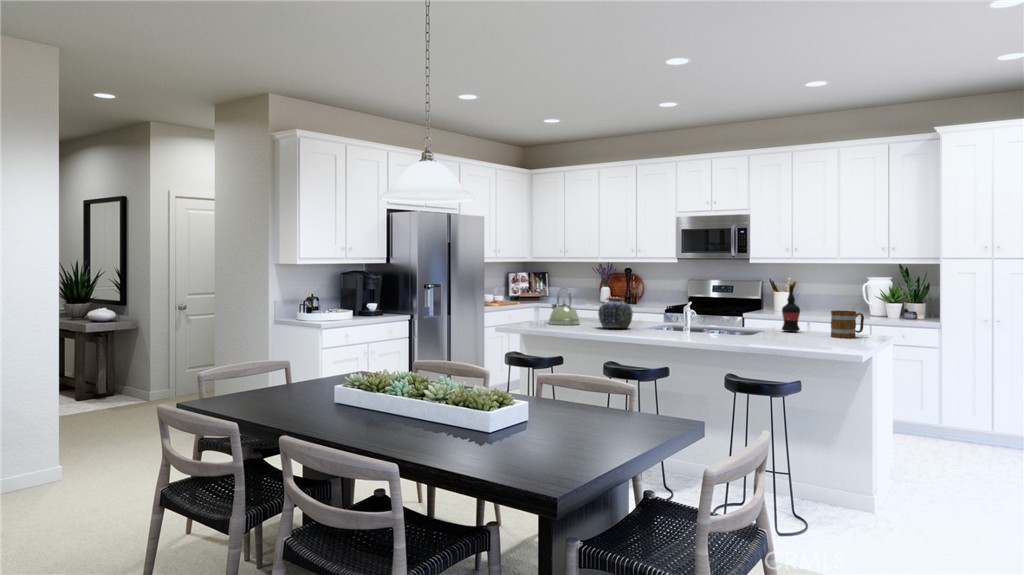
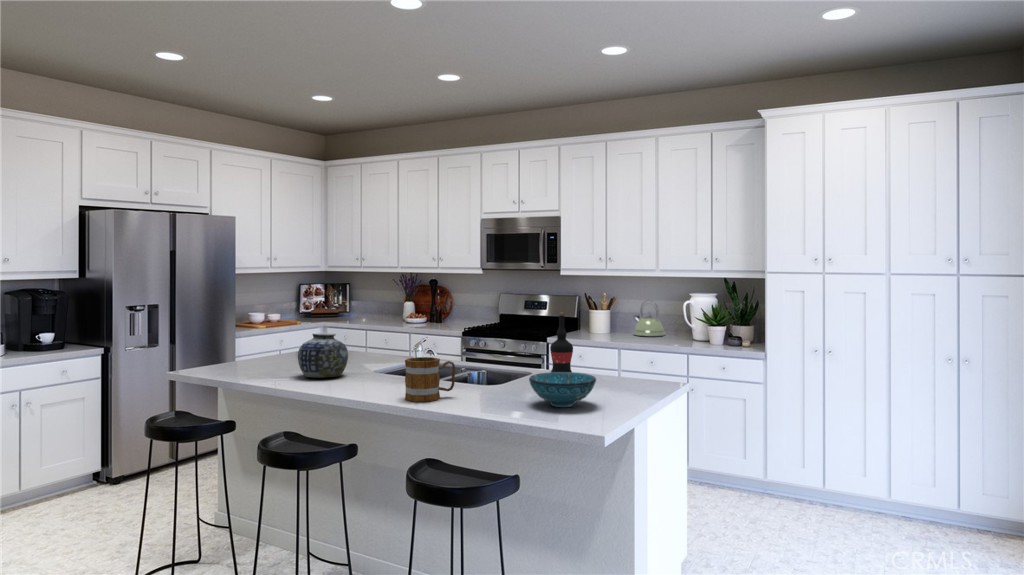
kettle: present [549,288,580,325] -> present [634,301,665,336]
mug: present [831,310,864,338] -> present [405,357,455,402]
decorative bowl: none [788,321,837,342] -> present [529,372,596,407]

